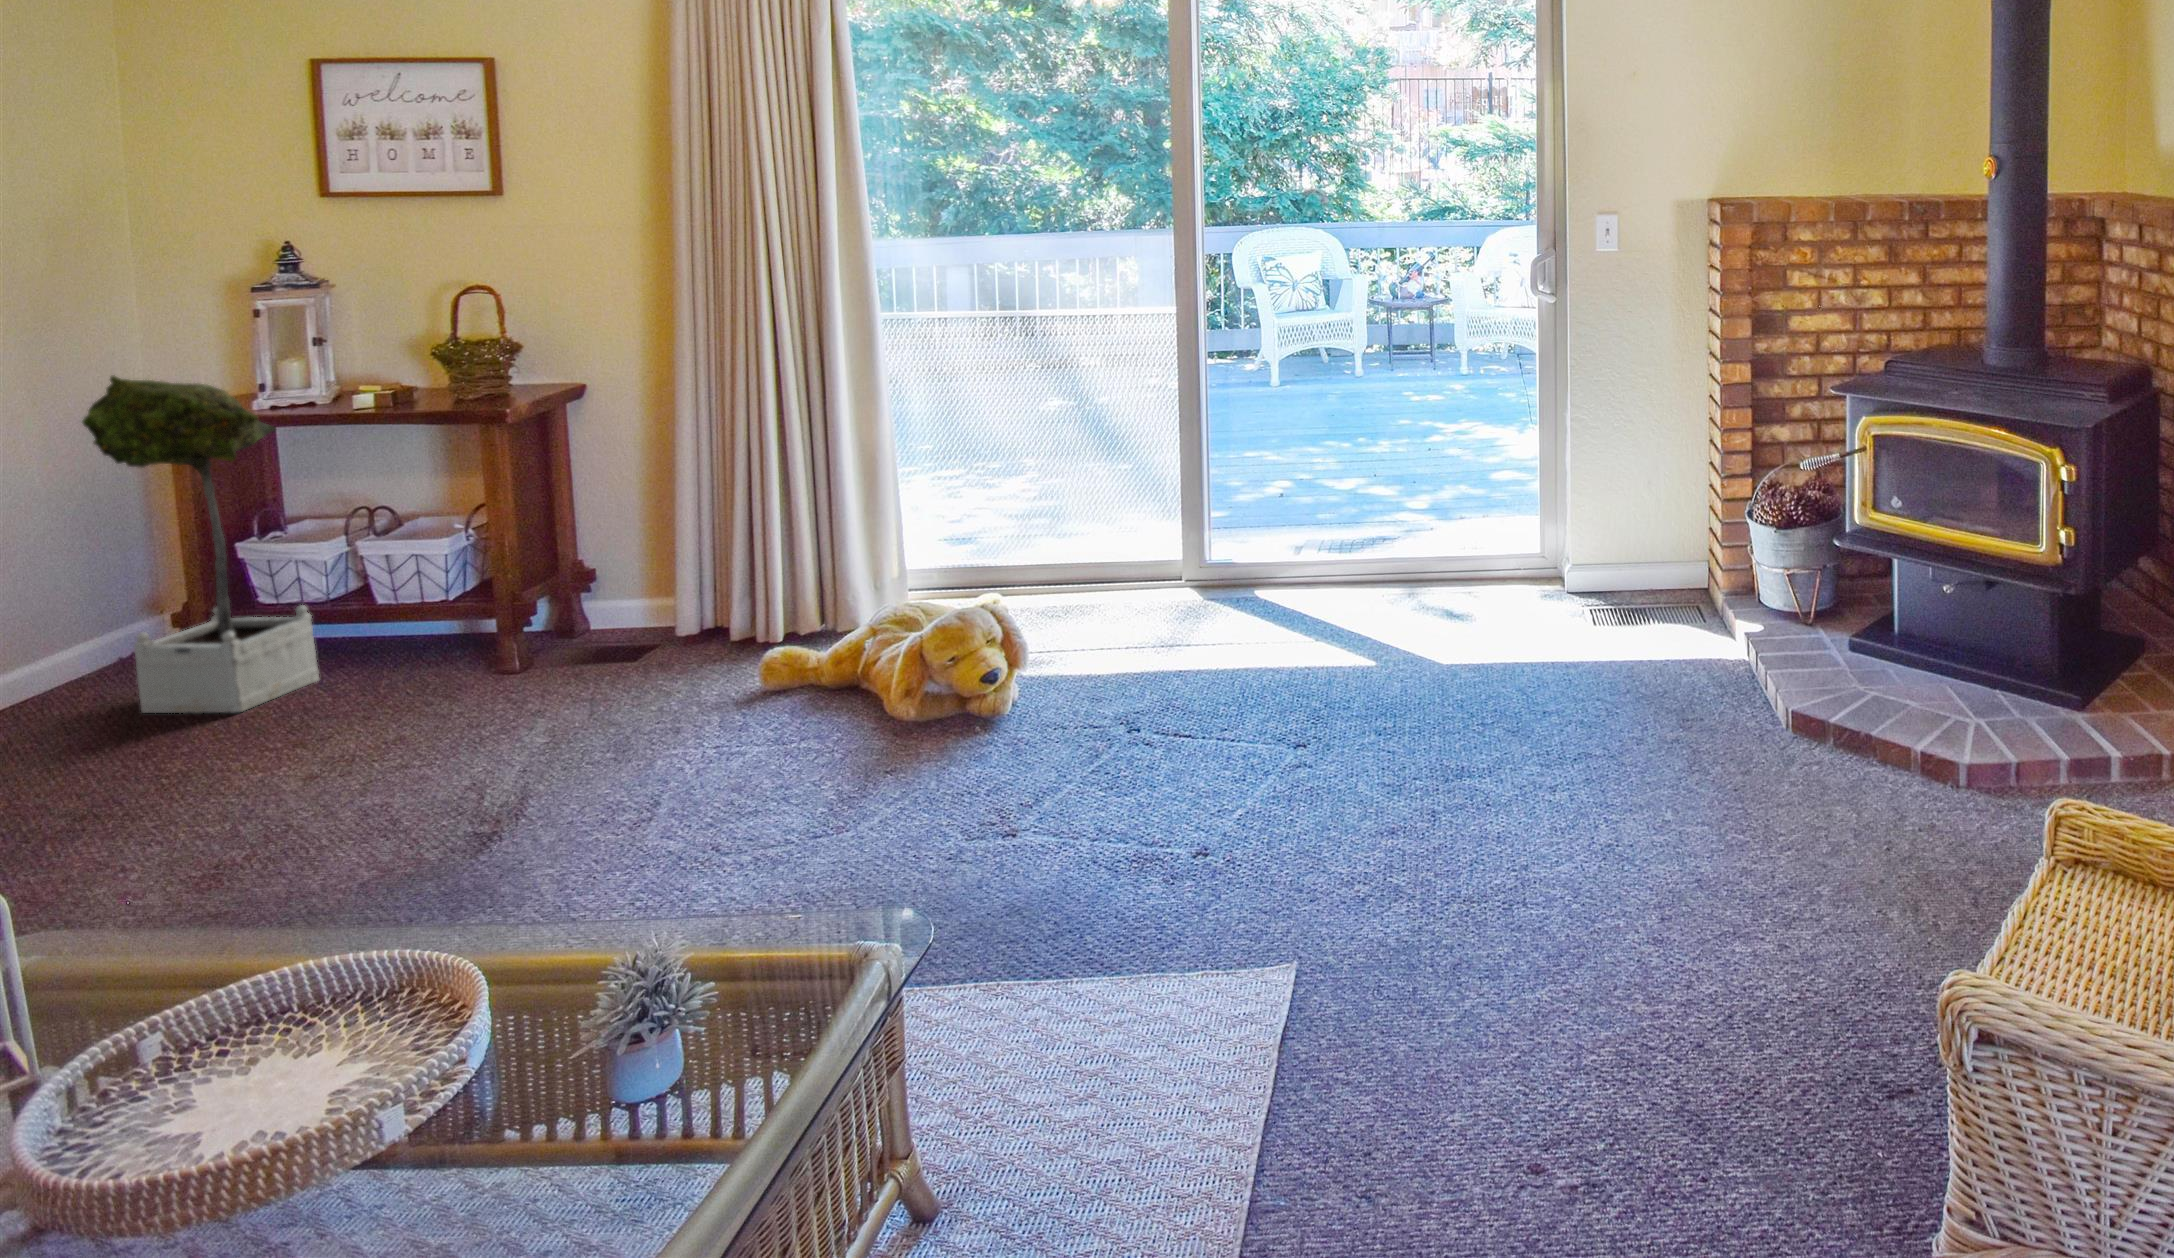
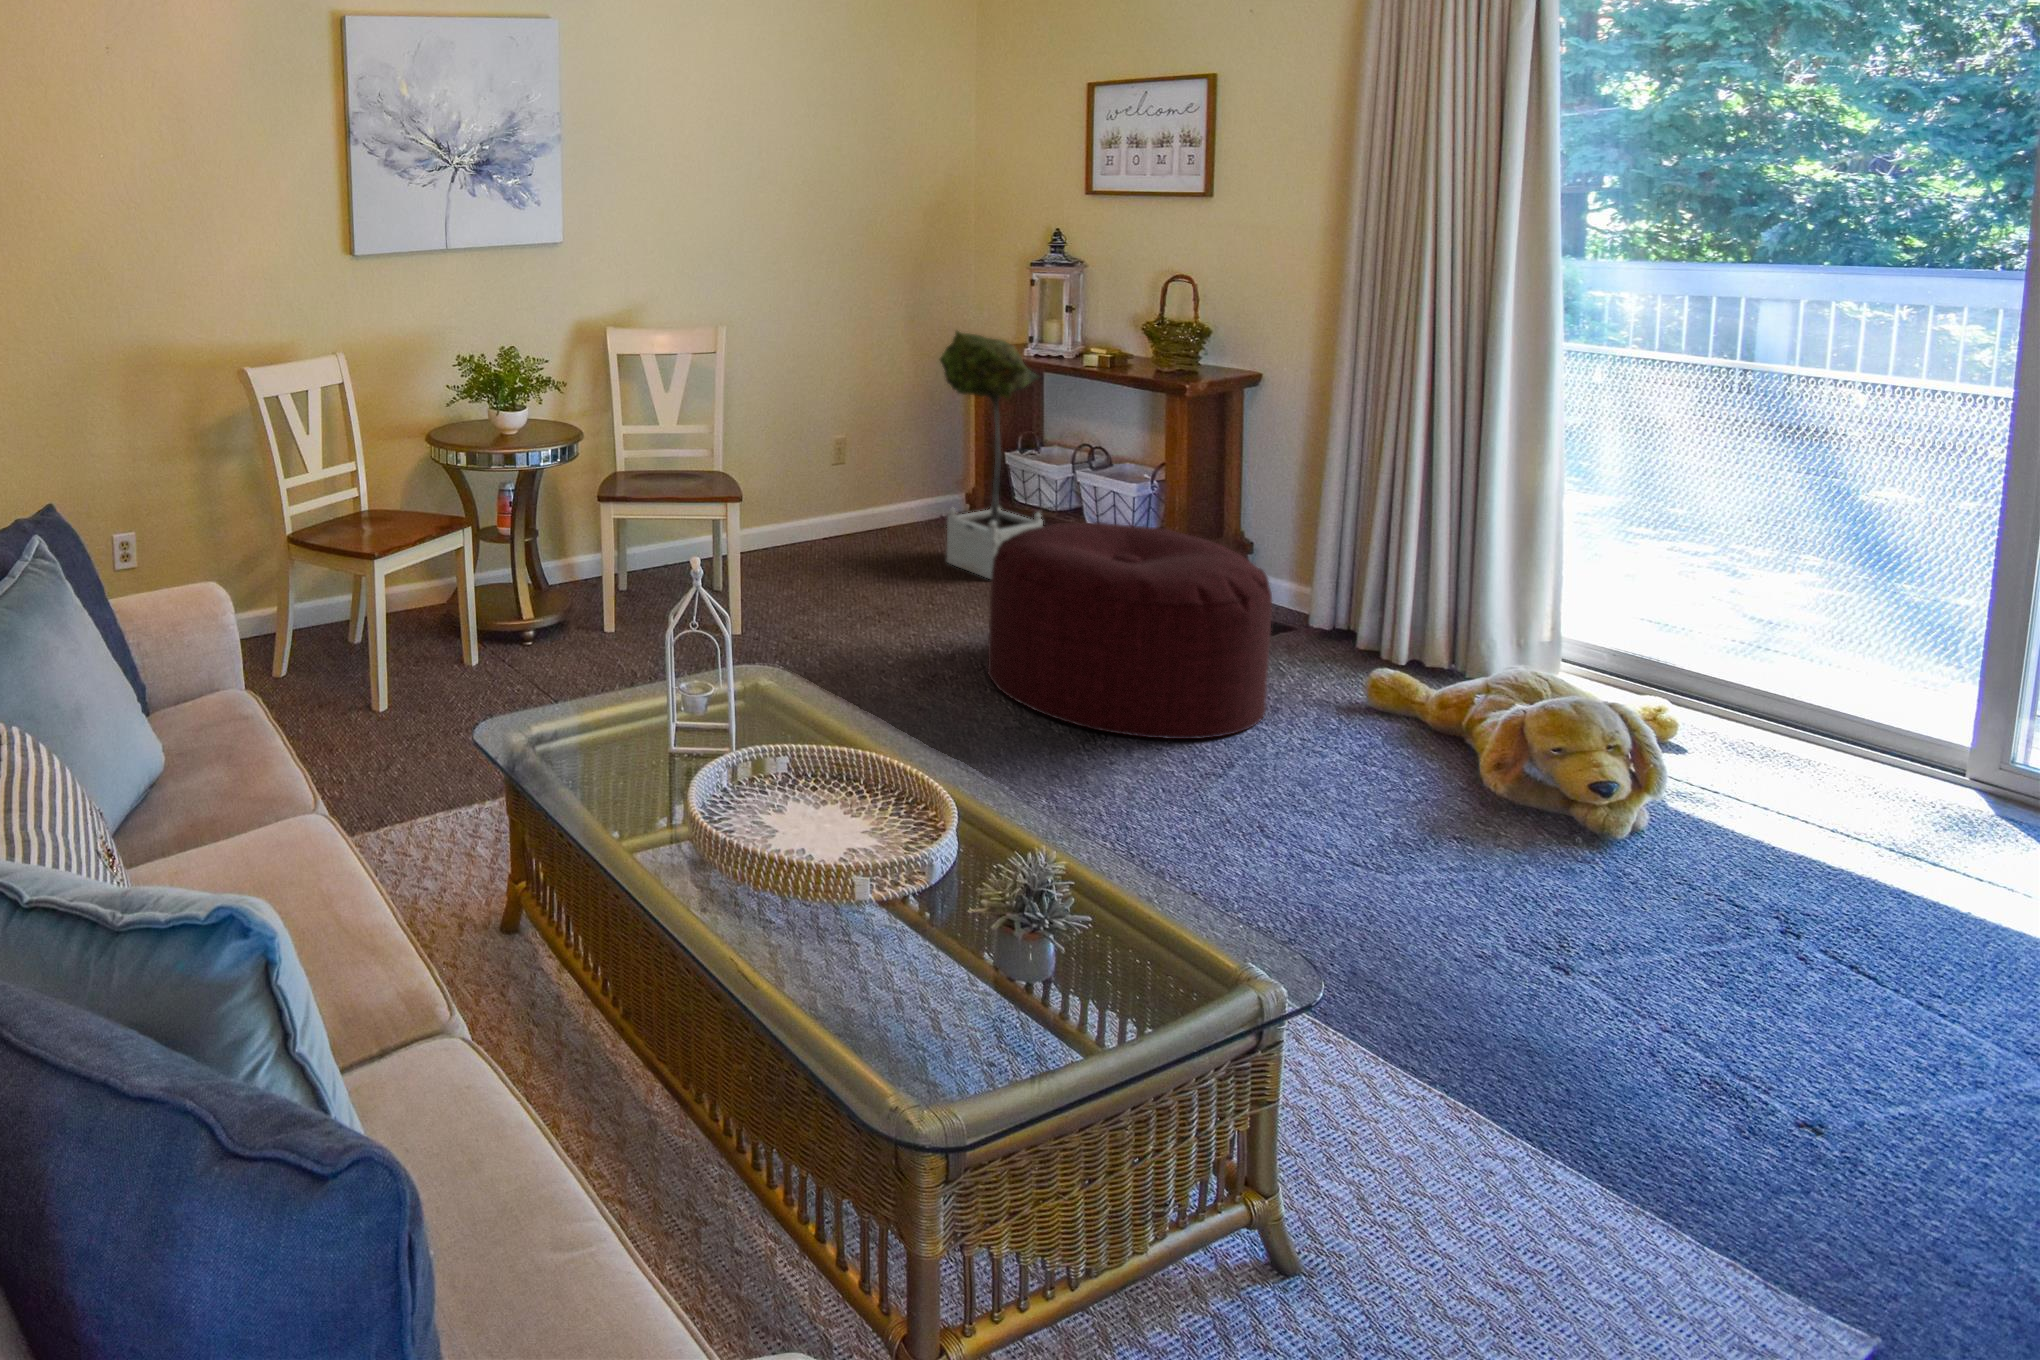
ottoman: none [269,573,678,841] -> present [988,522,1272,739]

